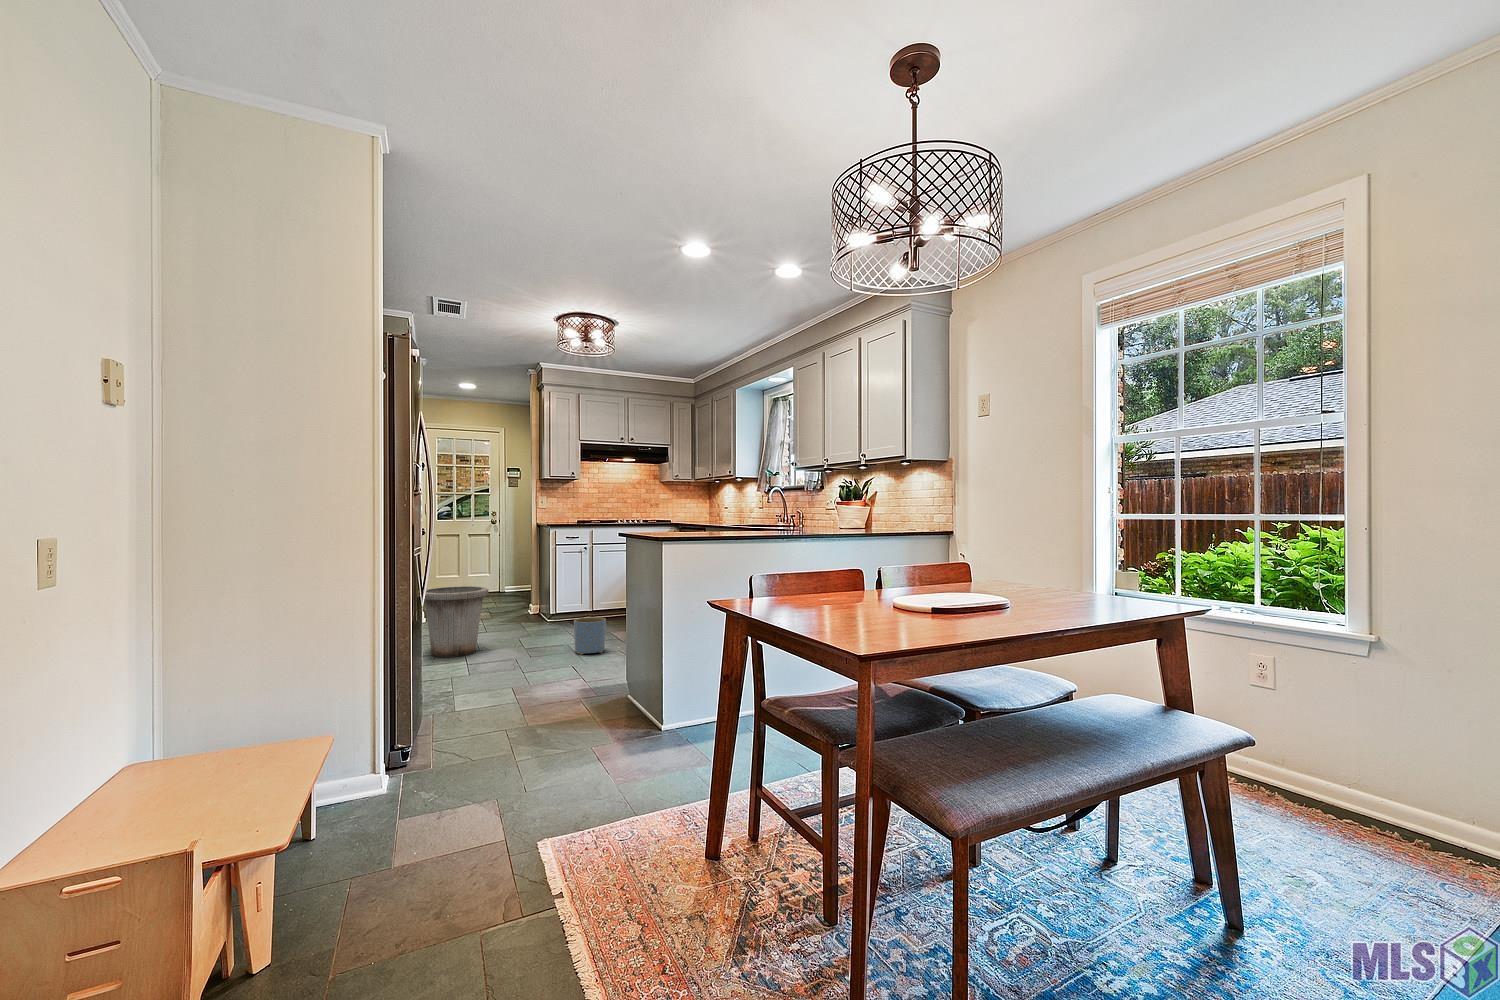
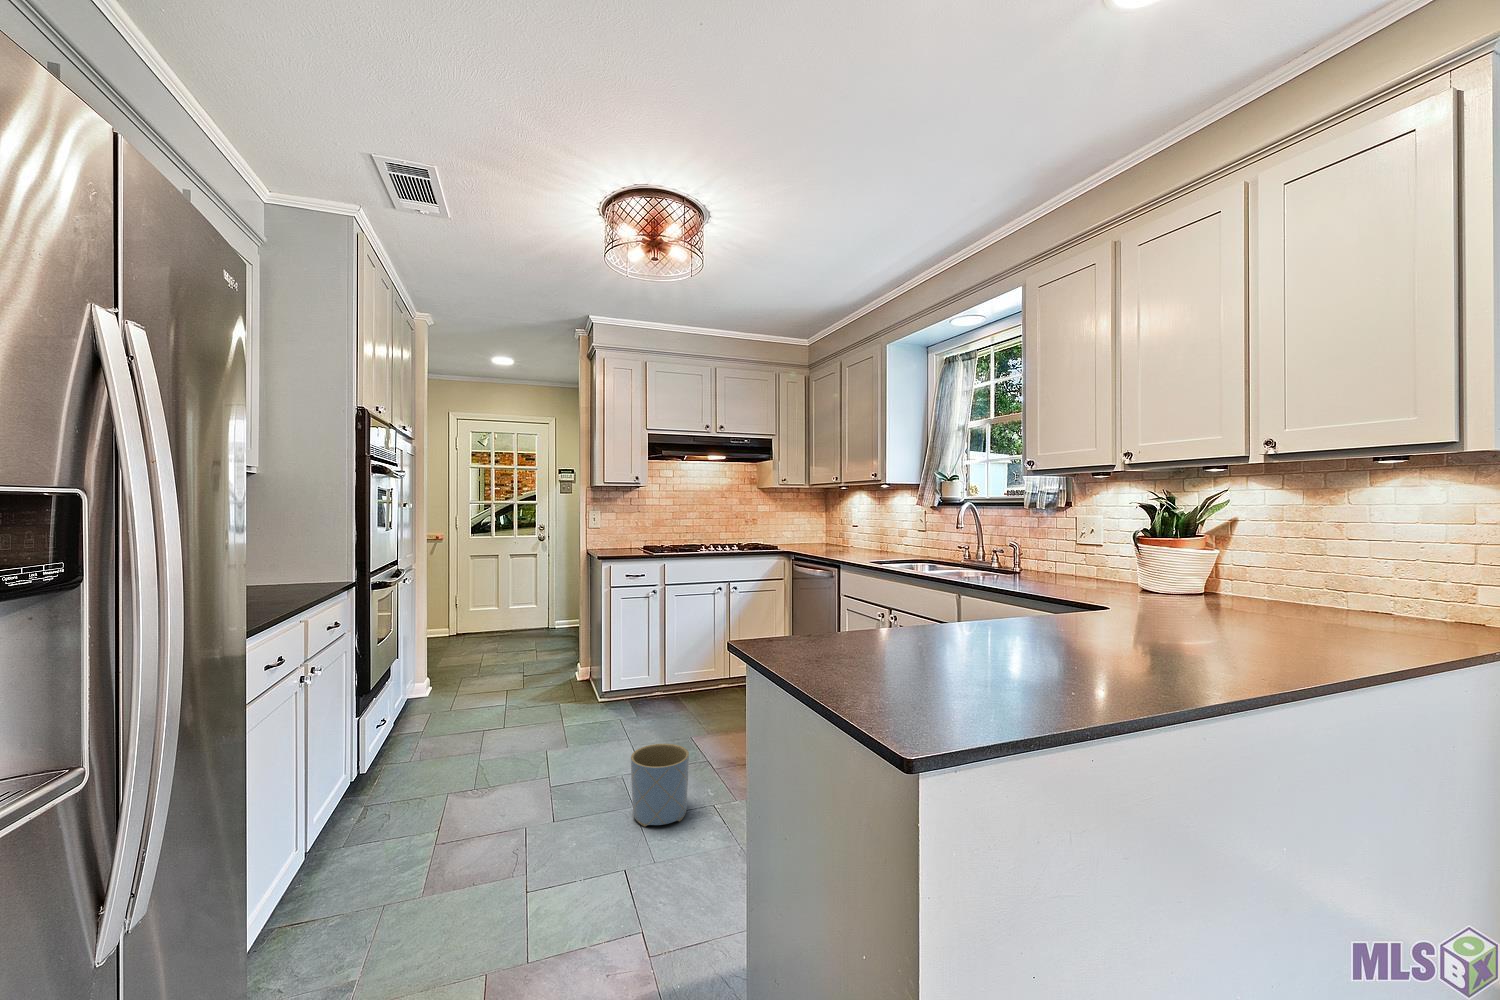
trash can: present [425,586,488,657] -> none [356,678,484,826]

